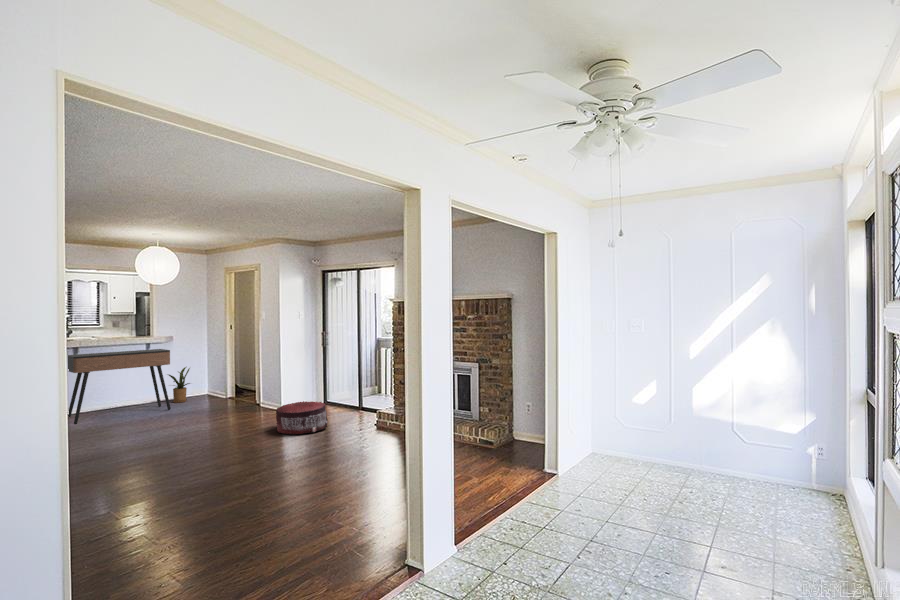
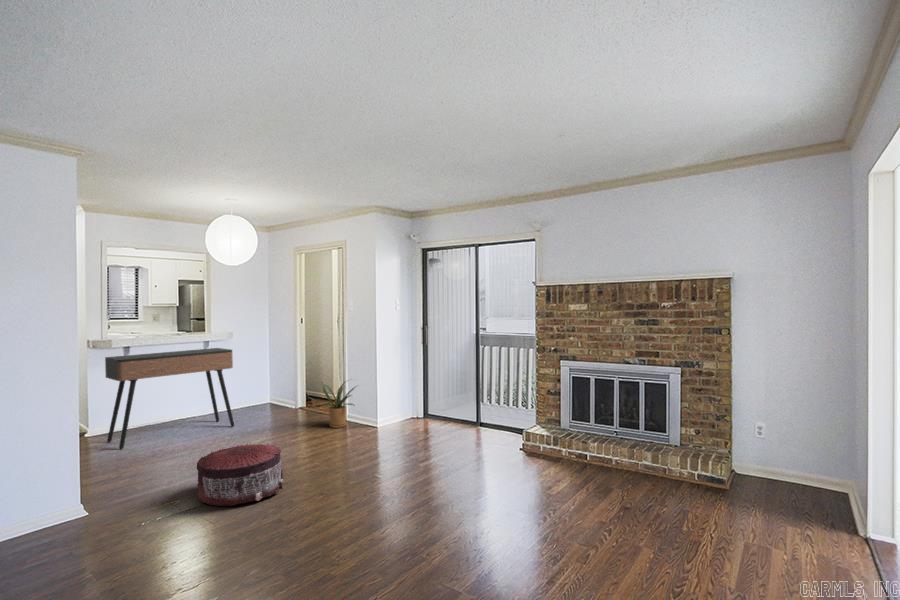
house plant: present [169,367,190,403] -> present [321,382,356,428]
pouf: present [276,401,328,434] -> present [197,444,283,506]

